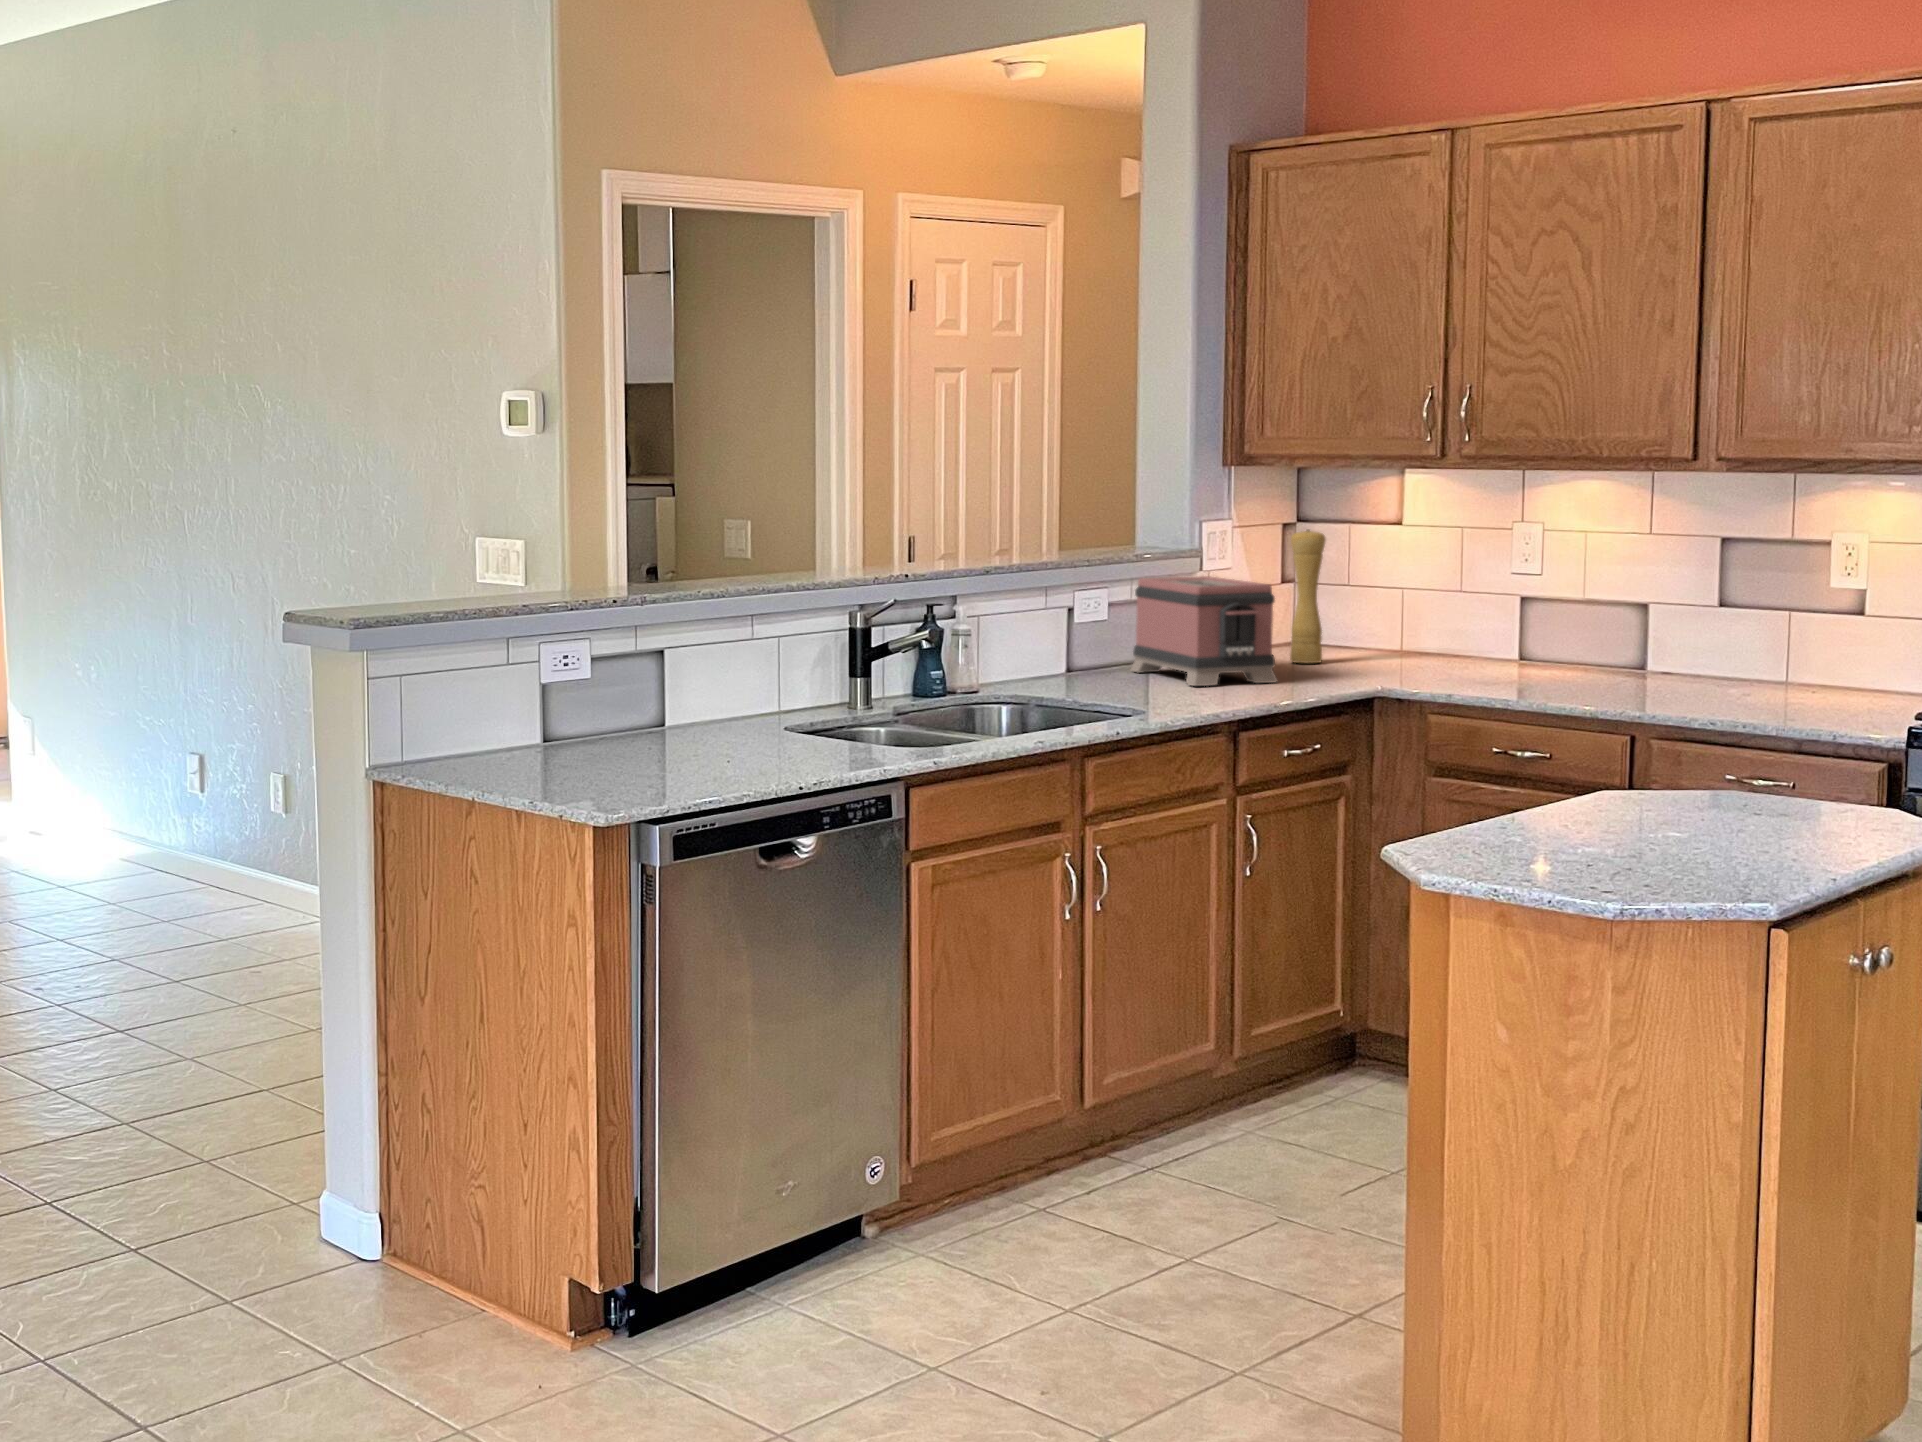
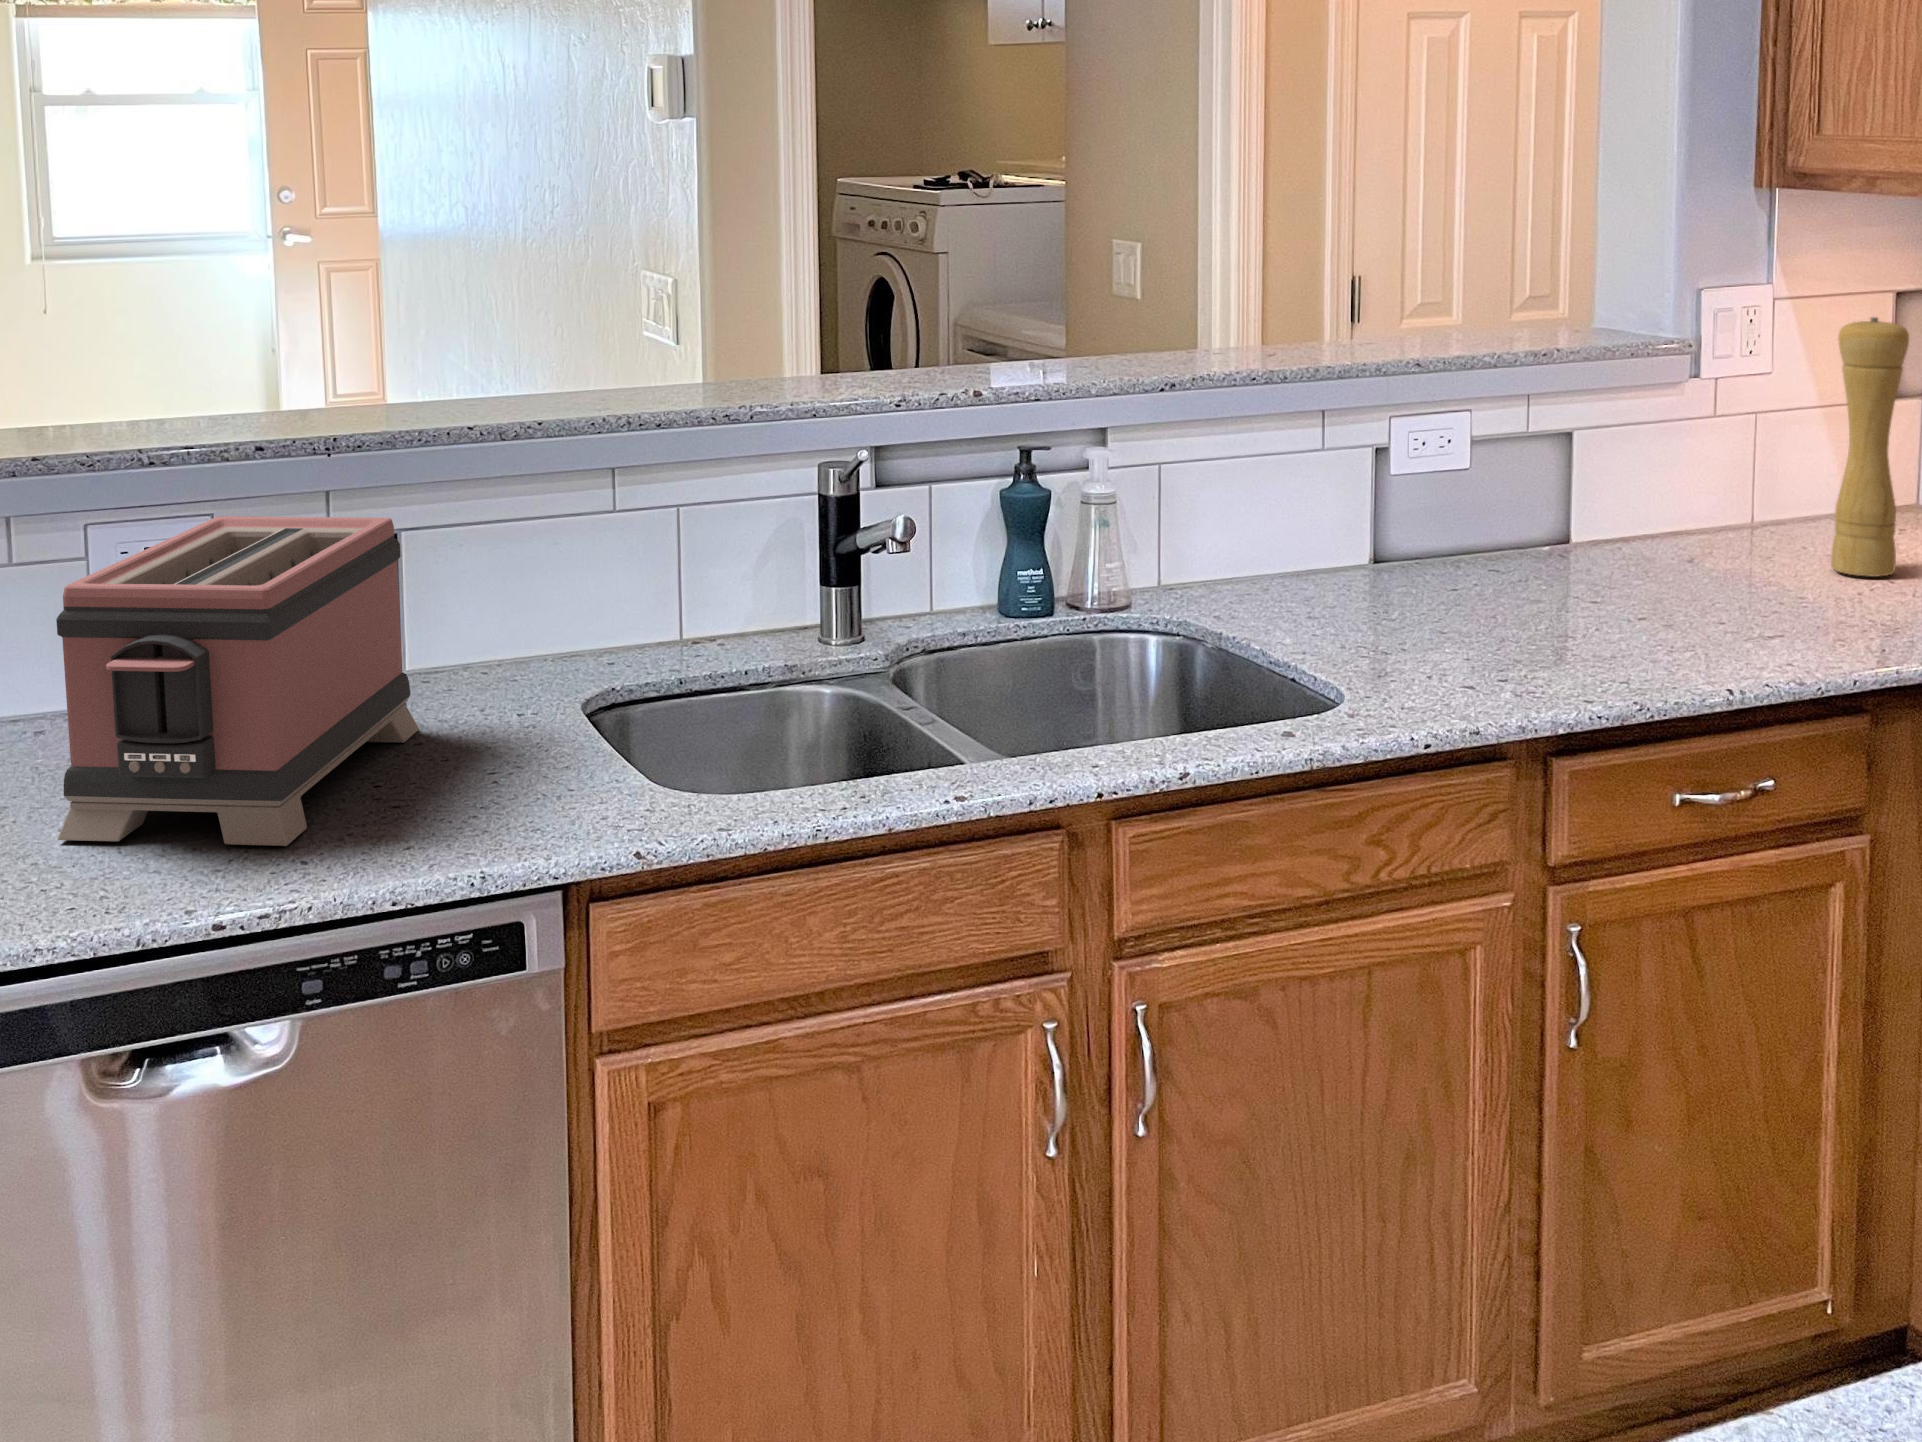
toaster: present [1131,576,1277,686] -> present [56,516,419,846]

